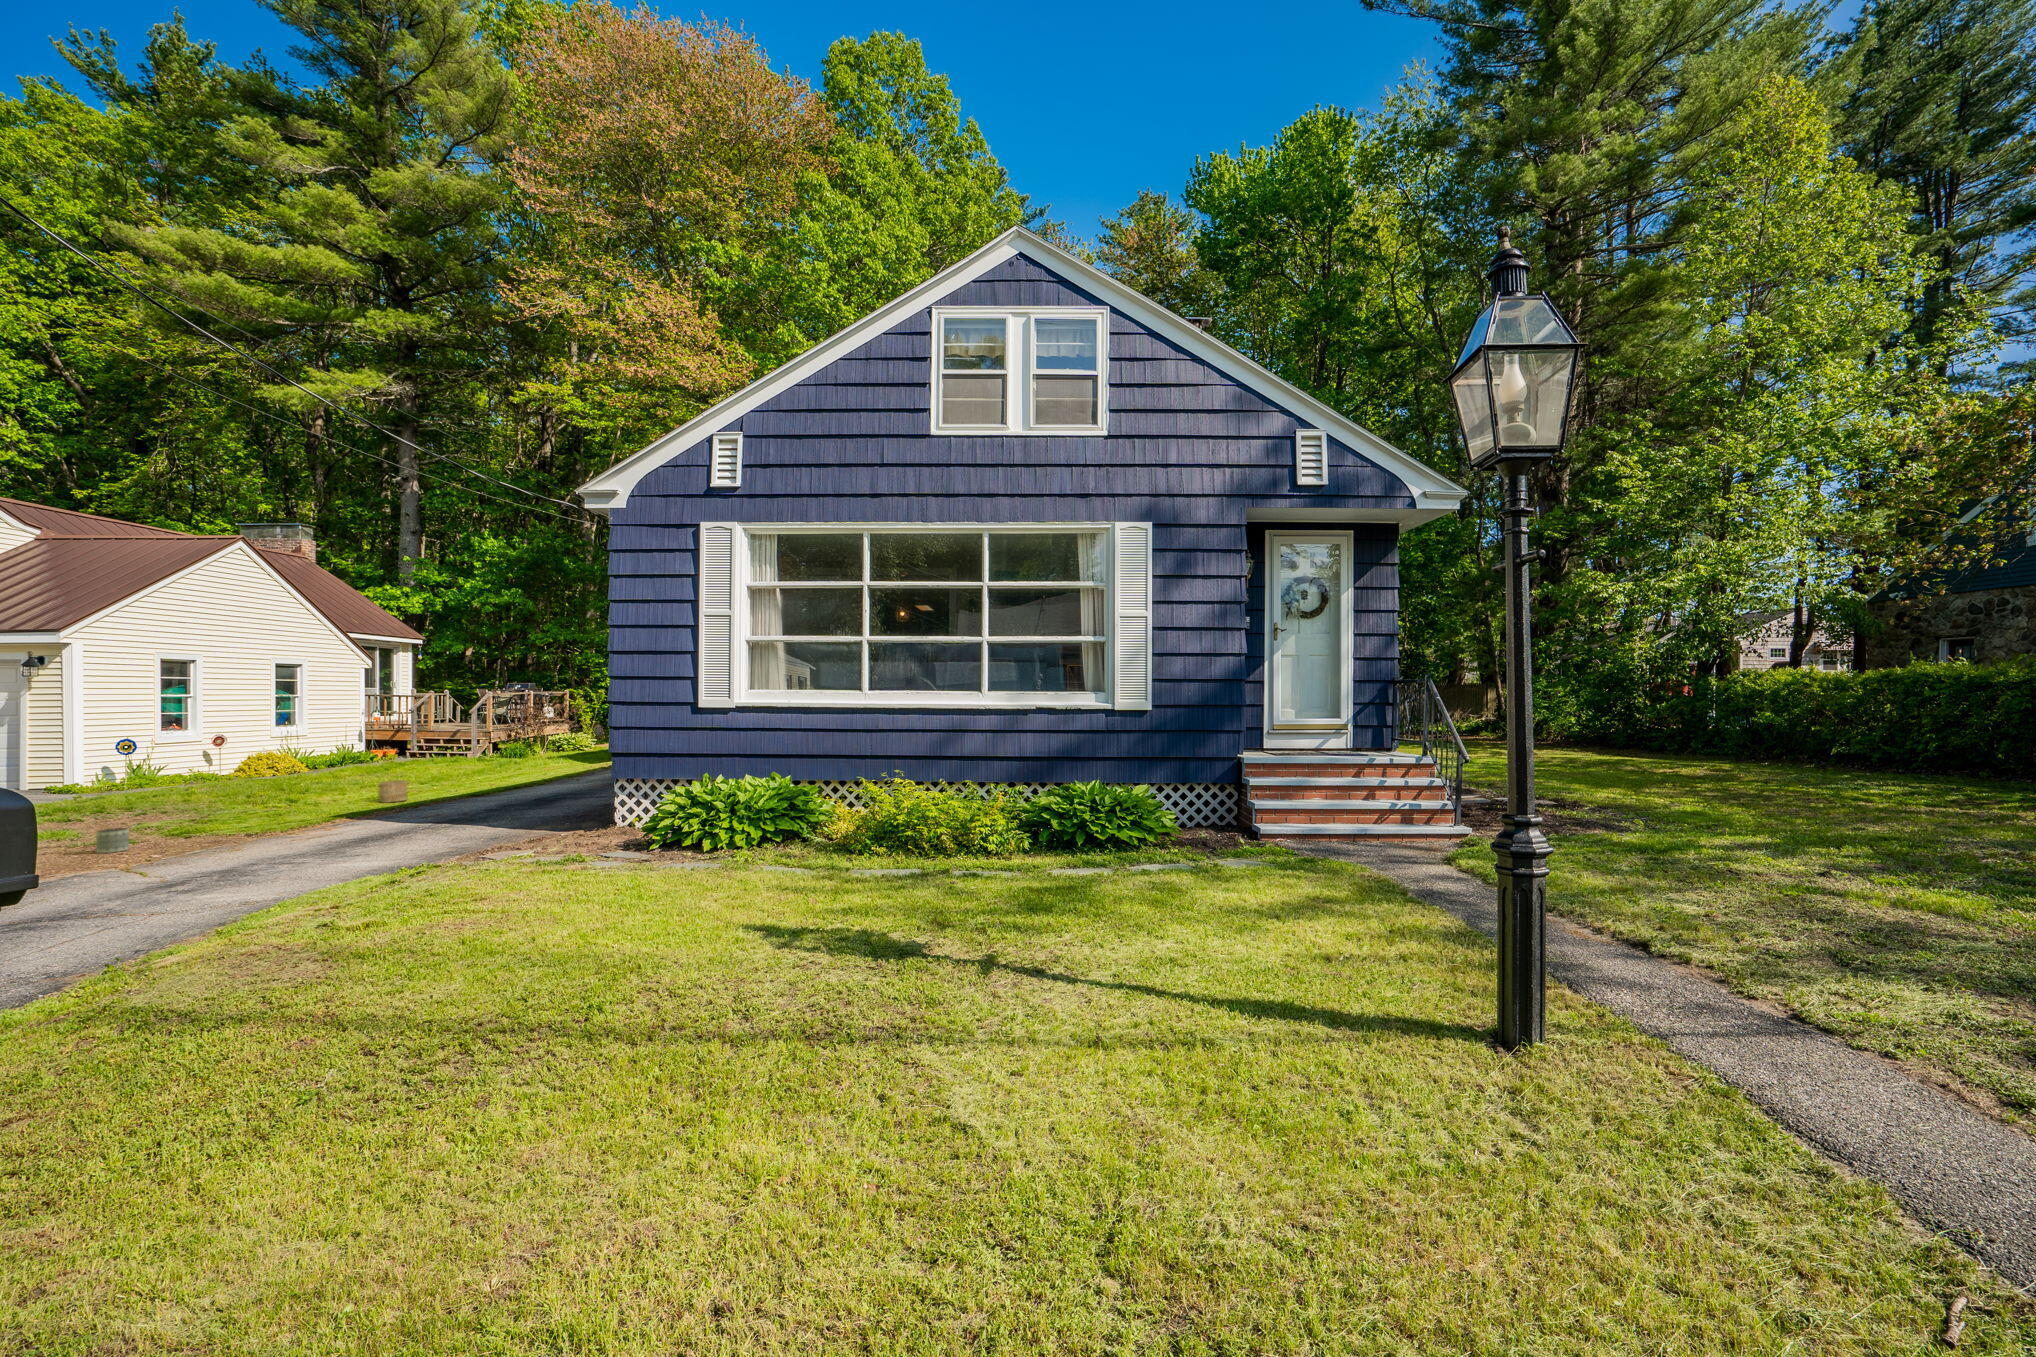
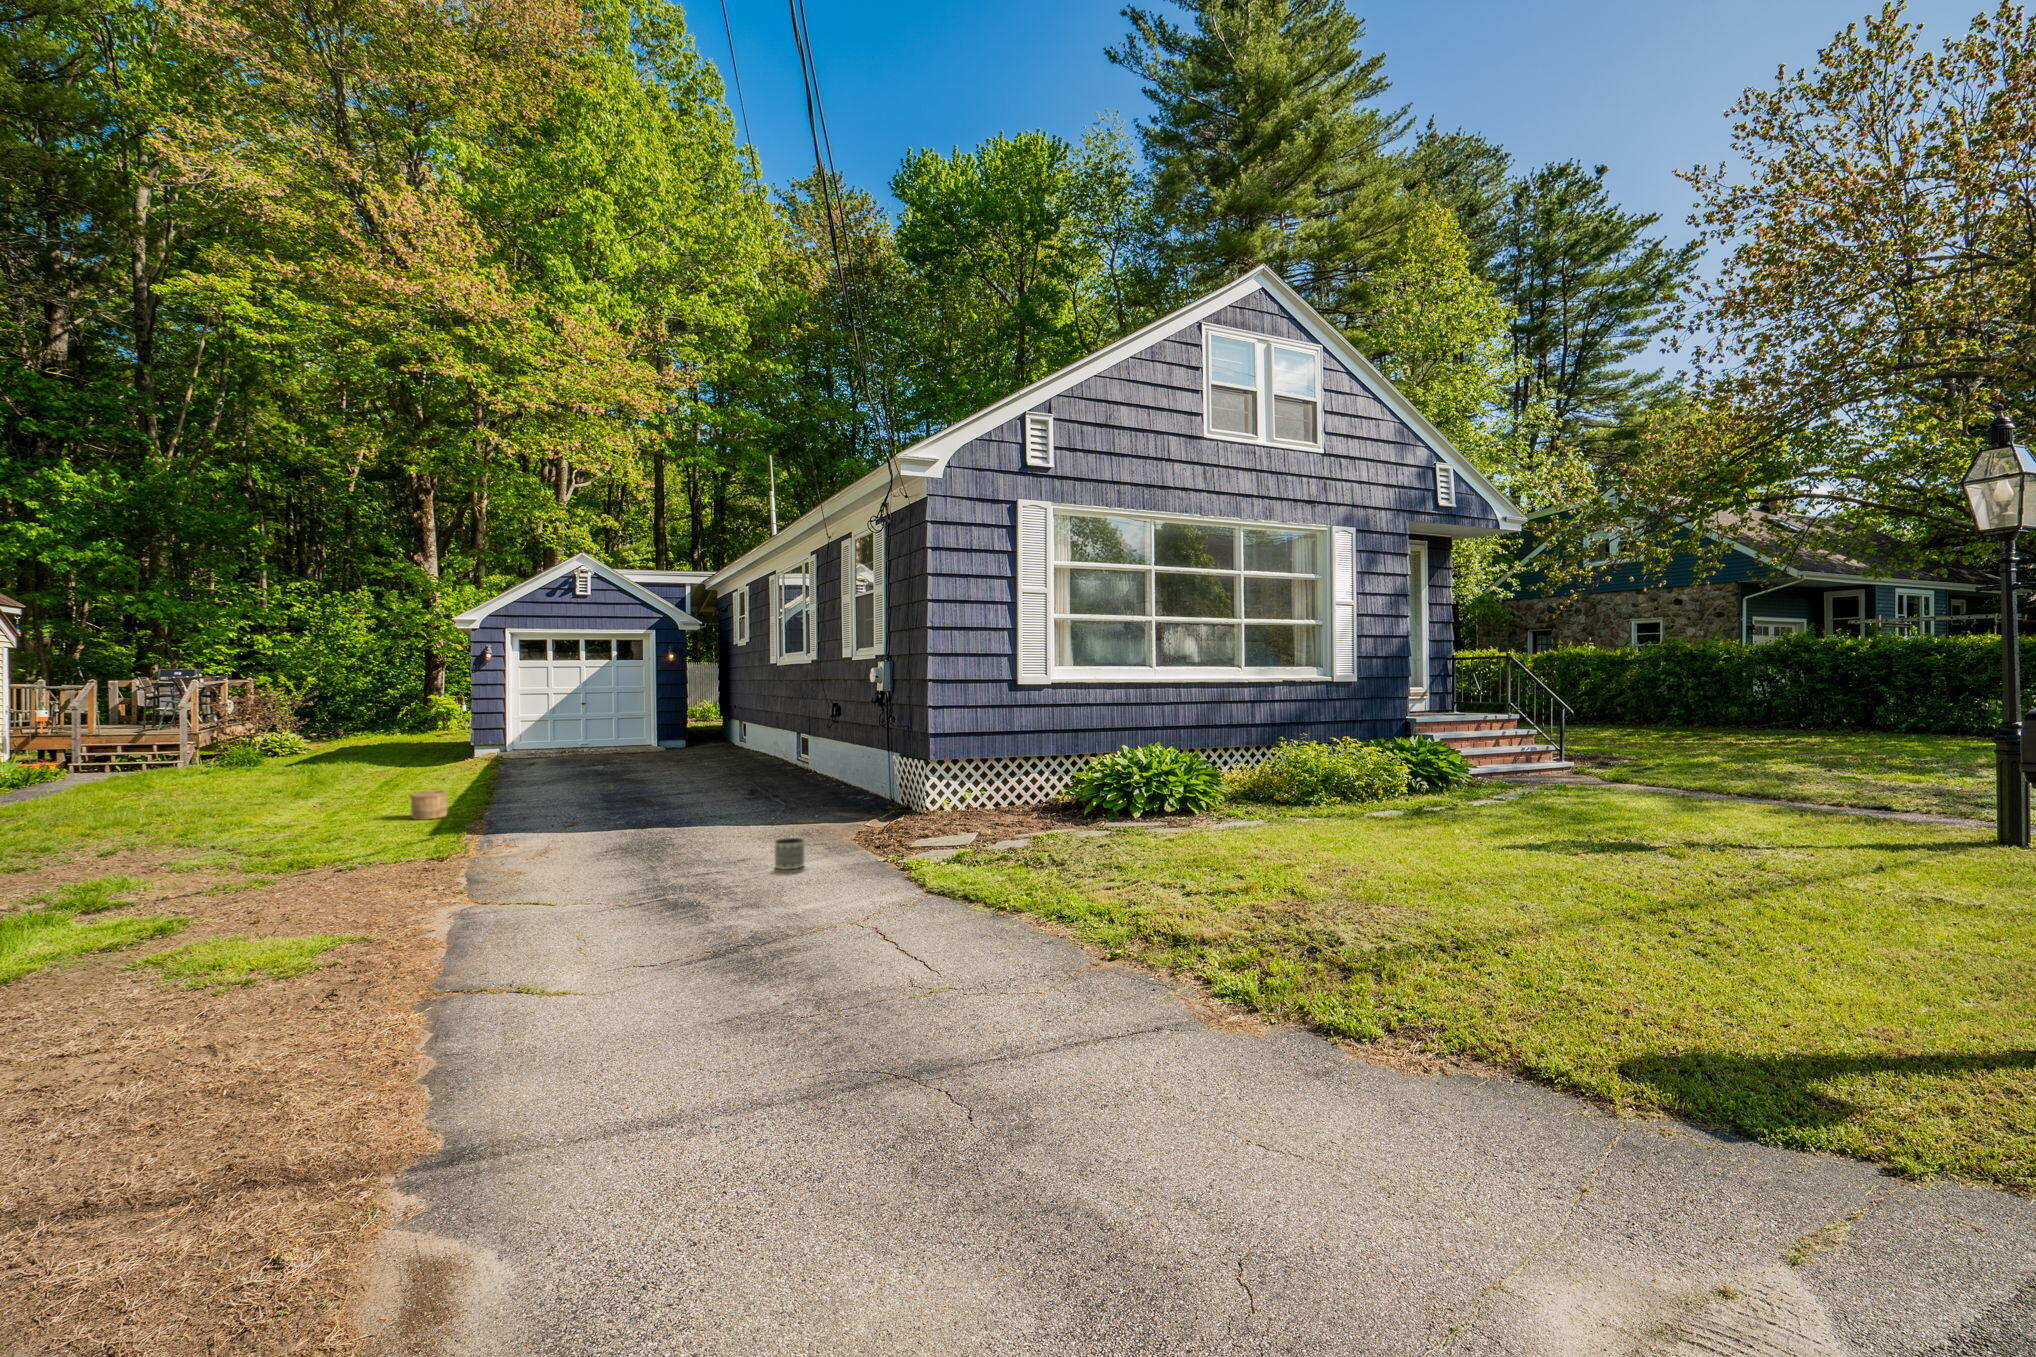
planter: present [96,828,129,853] -> present [775,838,804,869]

